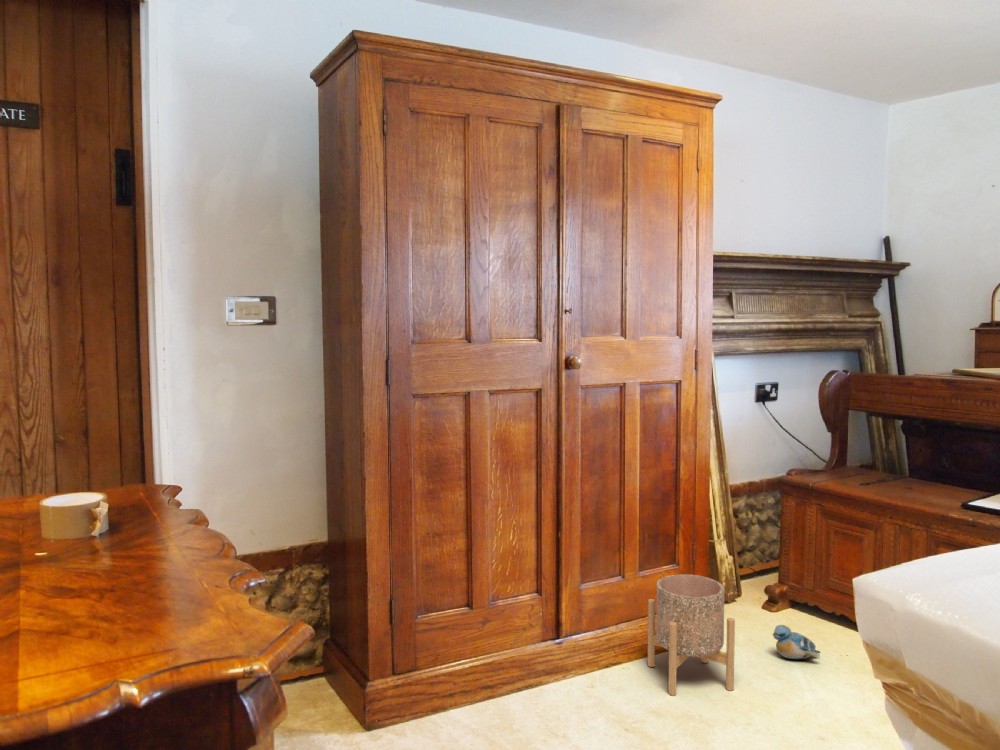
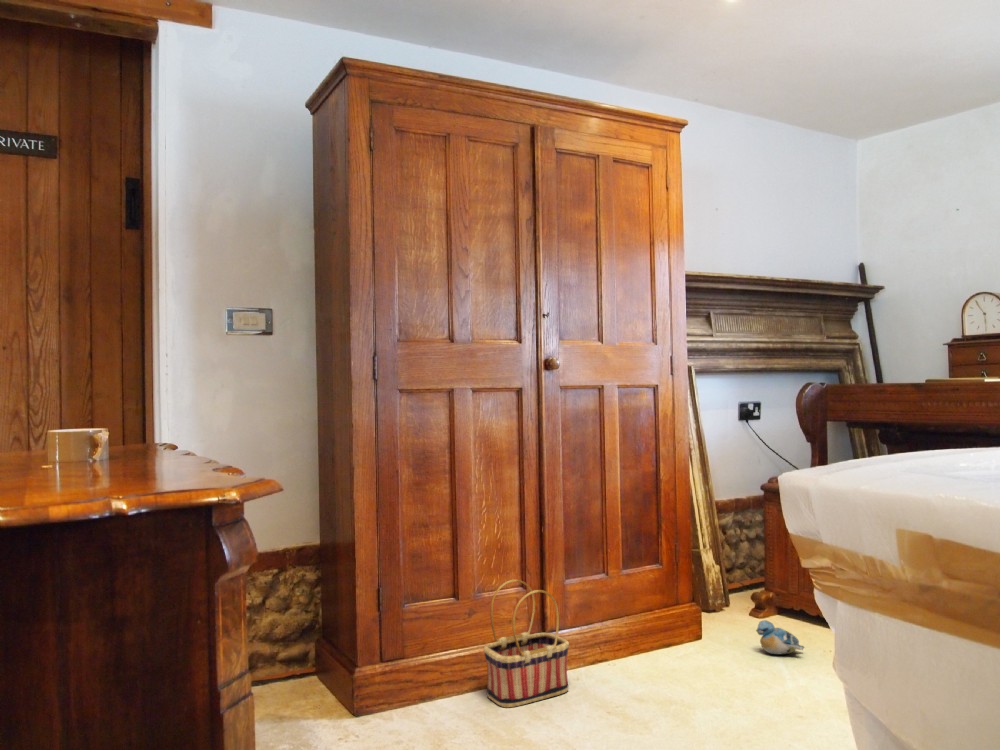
planter: present [648,574,735,696] -> none [632,570,717,685]
basket: none [498,588,585,721] -> present [484,580,569,707]

